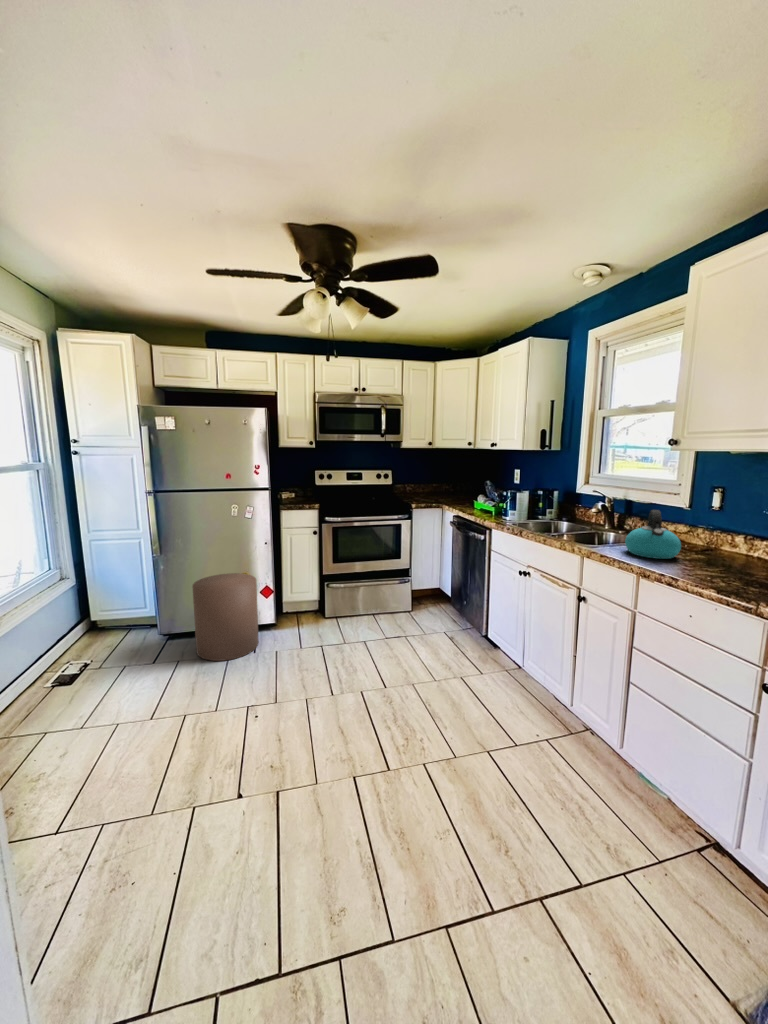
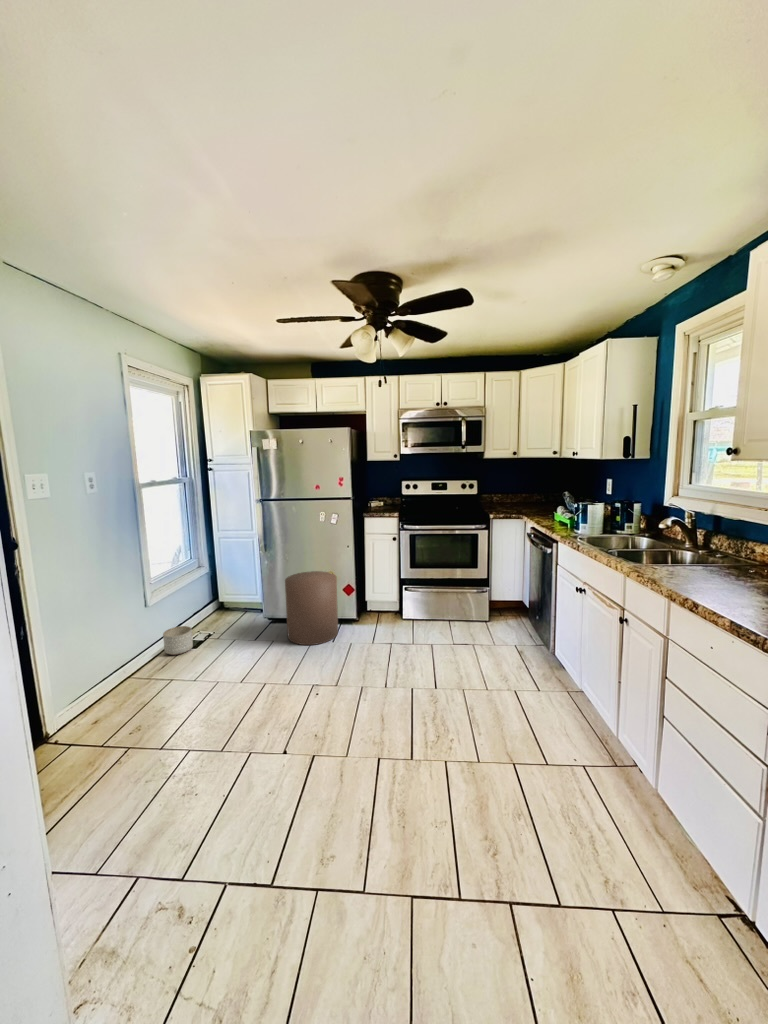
kettle: present [625,510,681,559] -> none [679,528,747,584]
planter: none [18,658,65,698] -> present [163,626,193,655]

